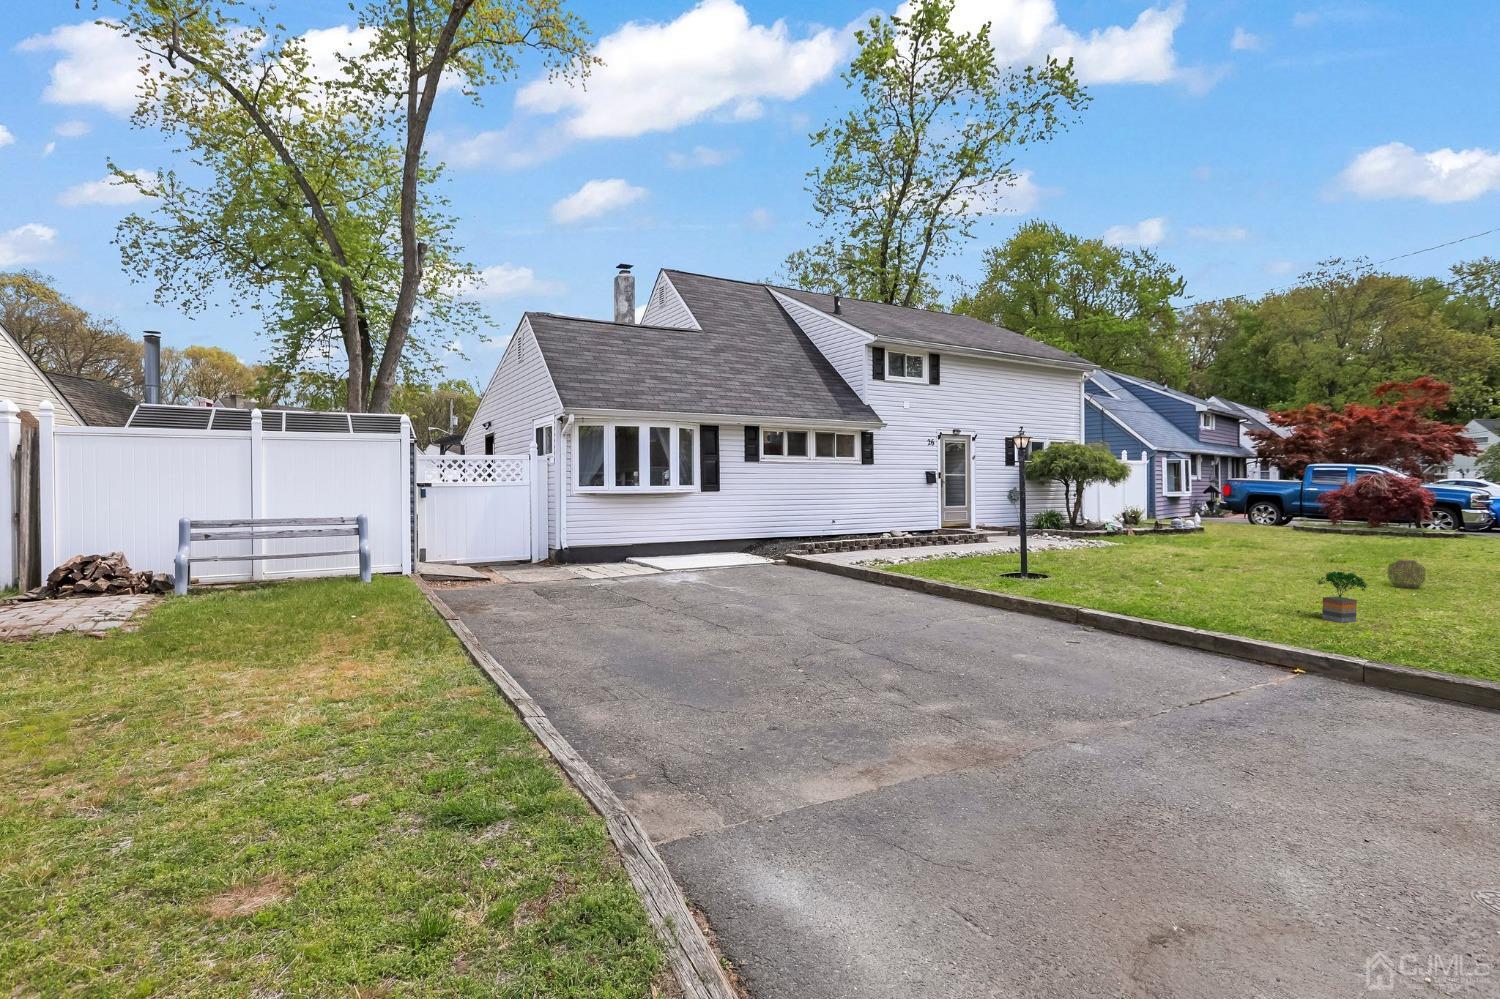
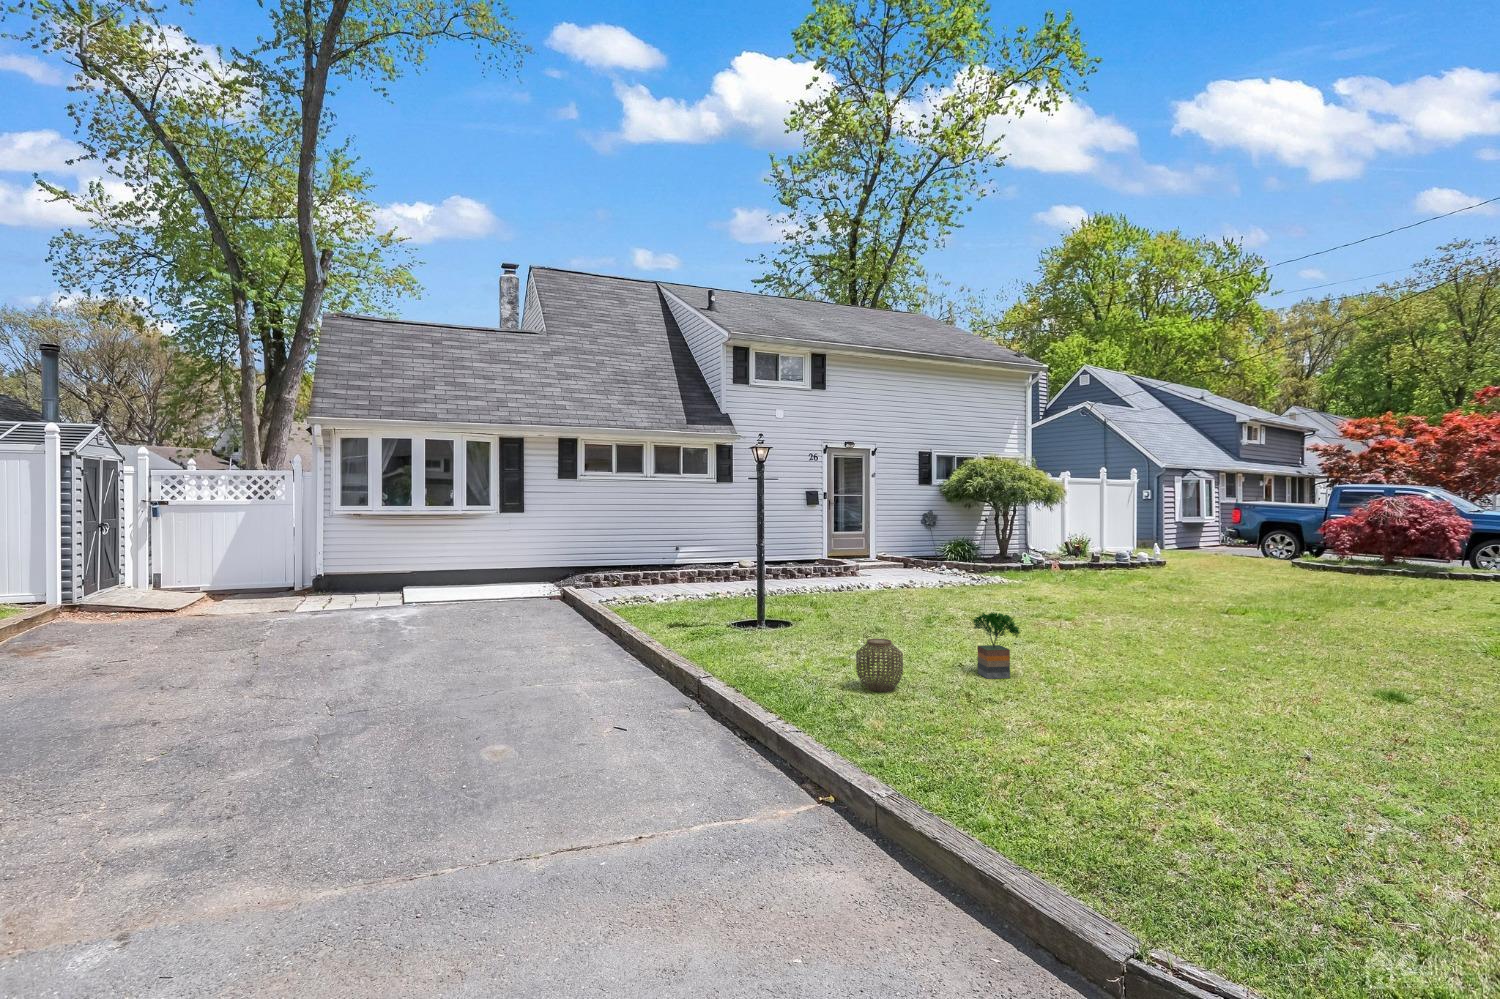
woven basket: present [1388,559,1425,589] -> present [856,639,903,692]

